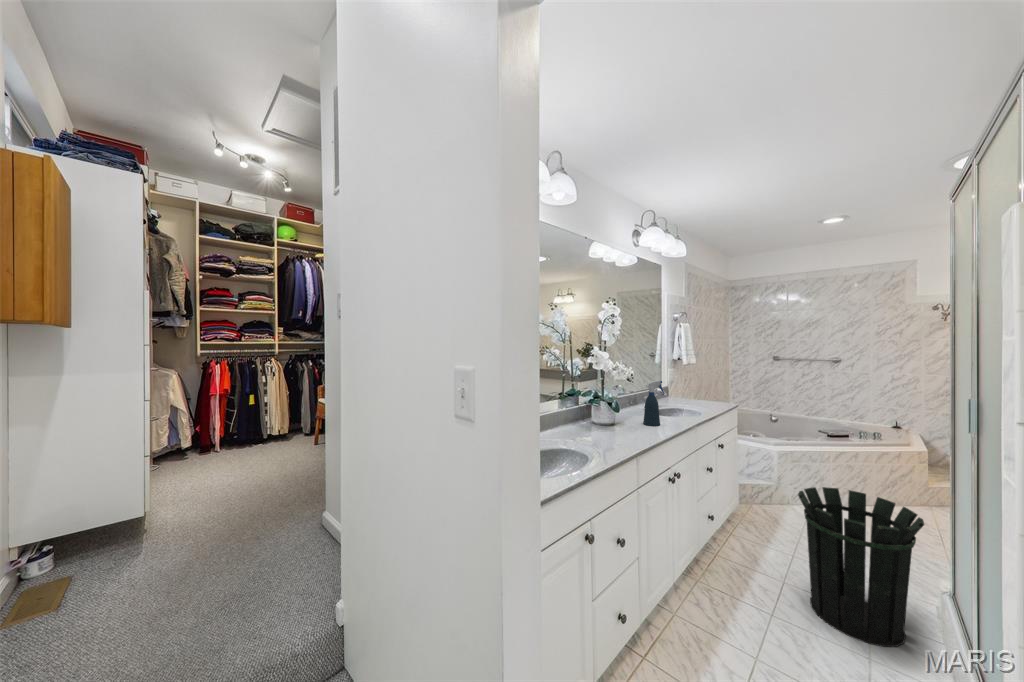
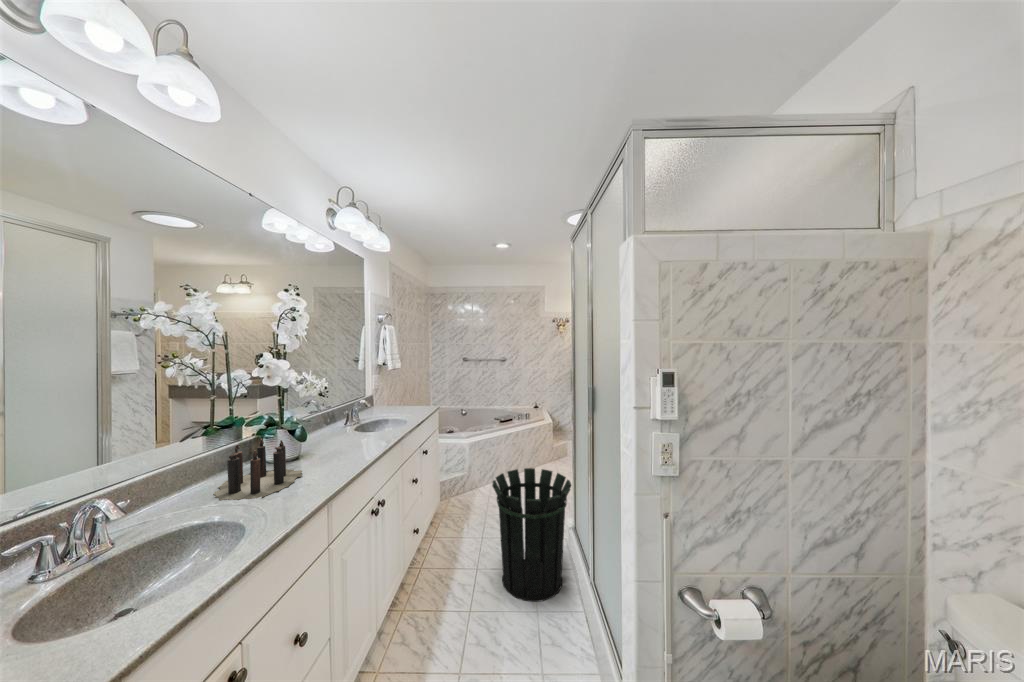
spray bottle: present [643,381,665,426] -> none [341,391,367,449]
candle: none [564,405,623,443] -> present [214,439,302,500]

